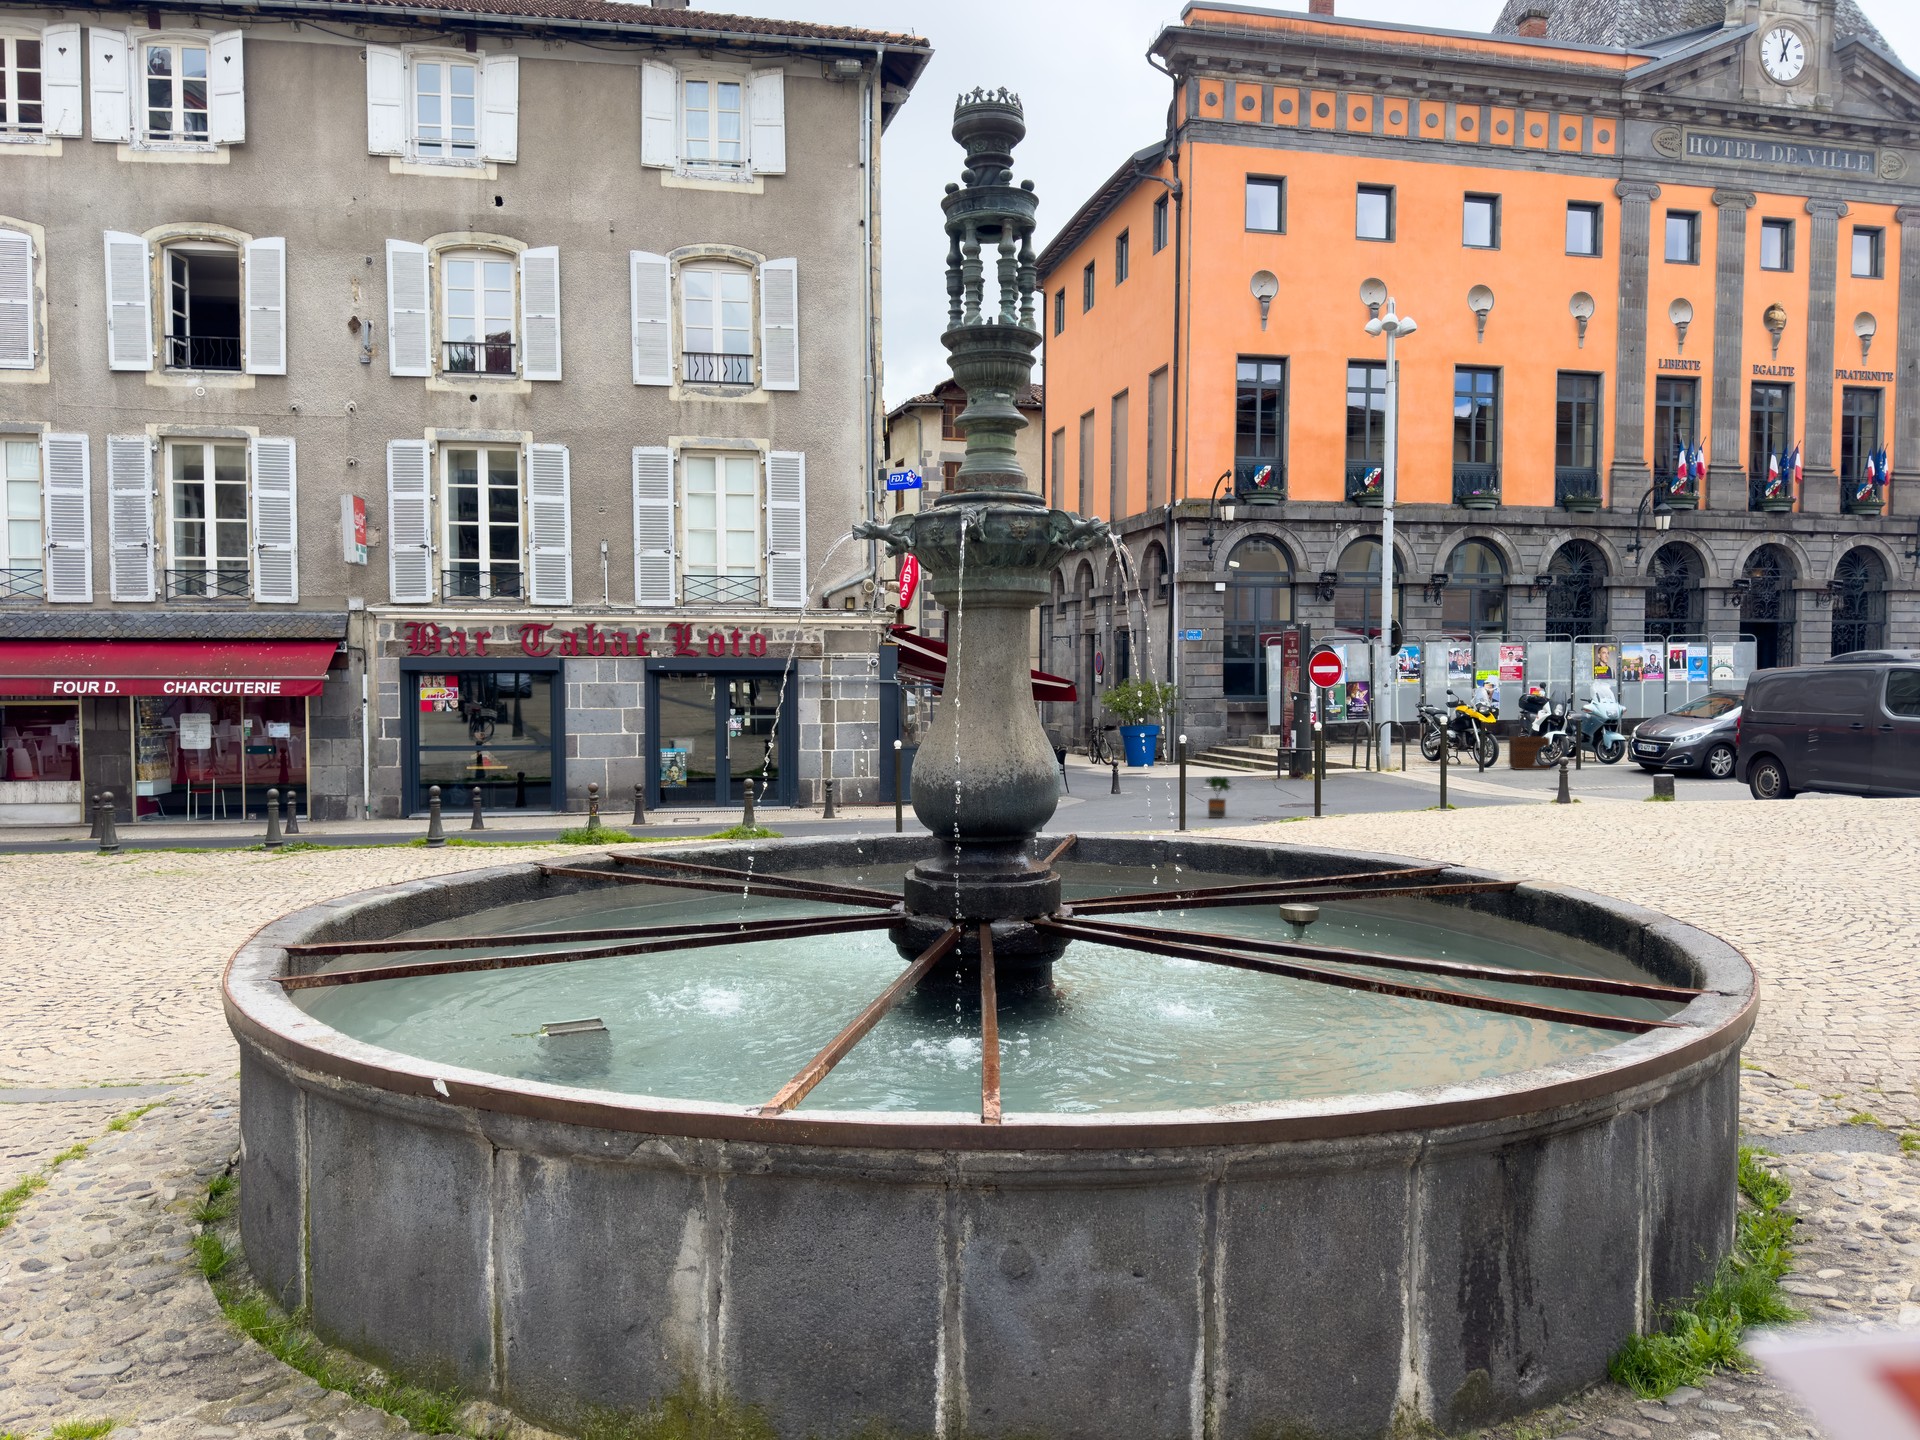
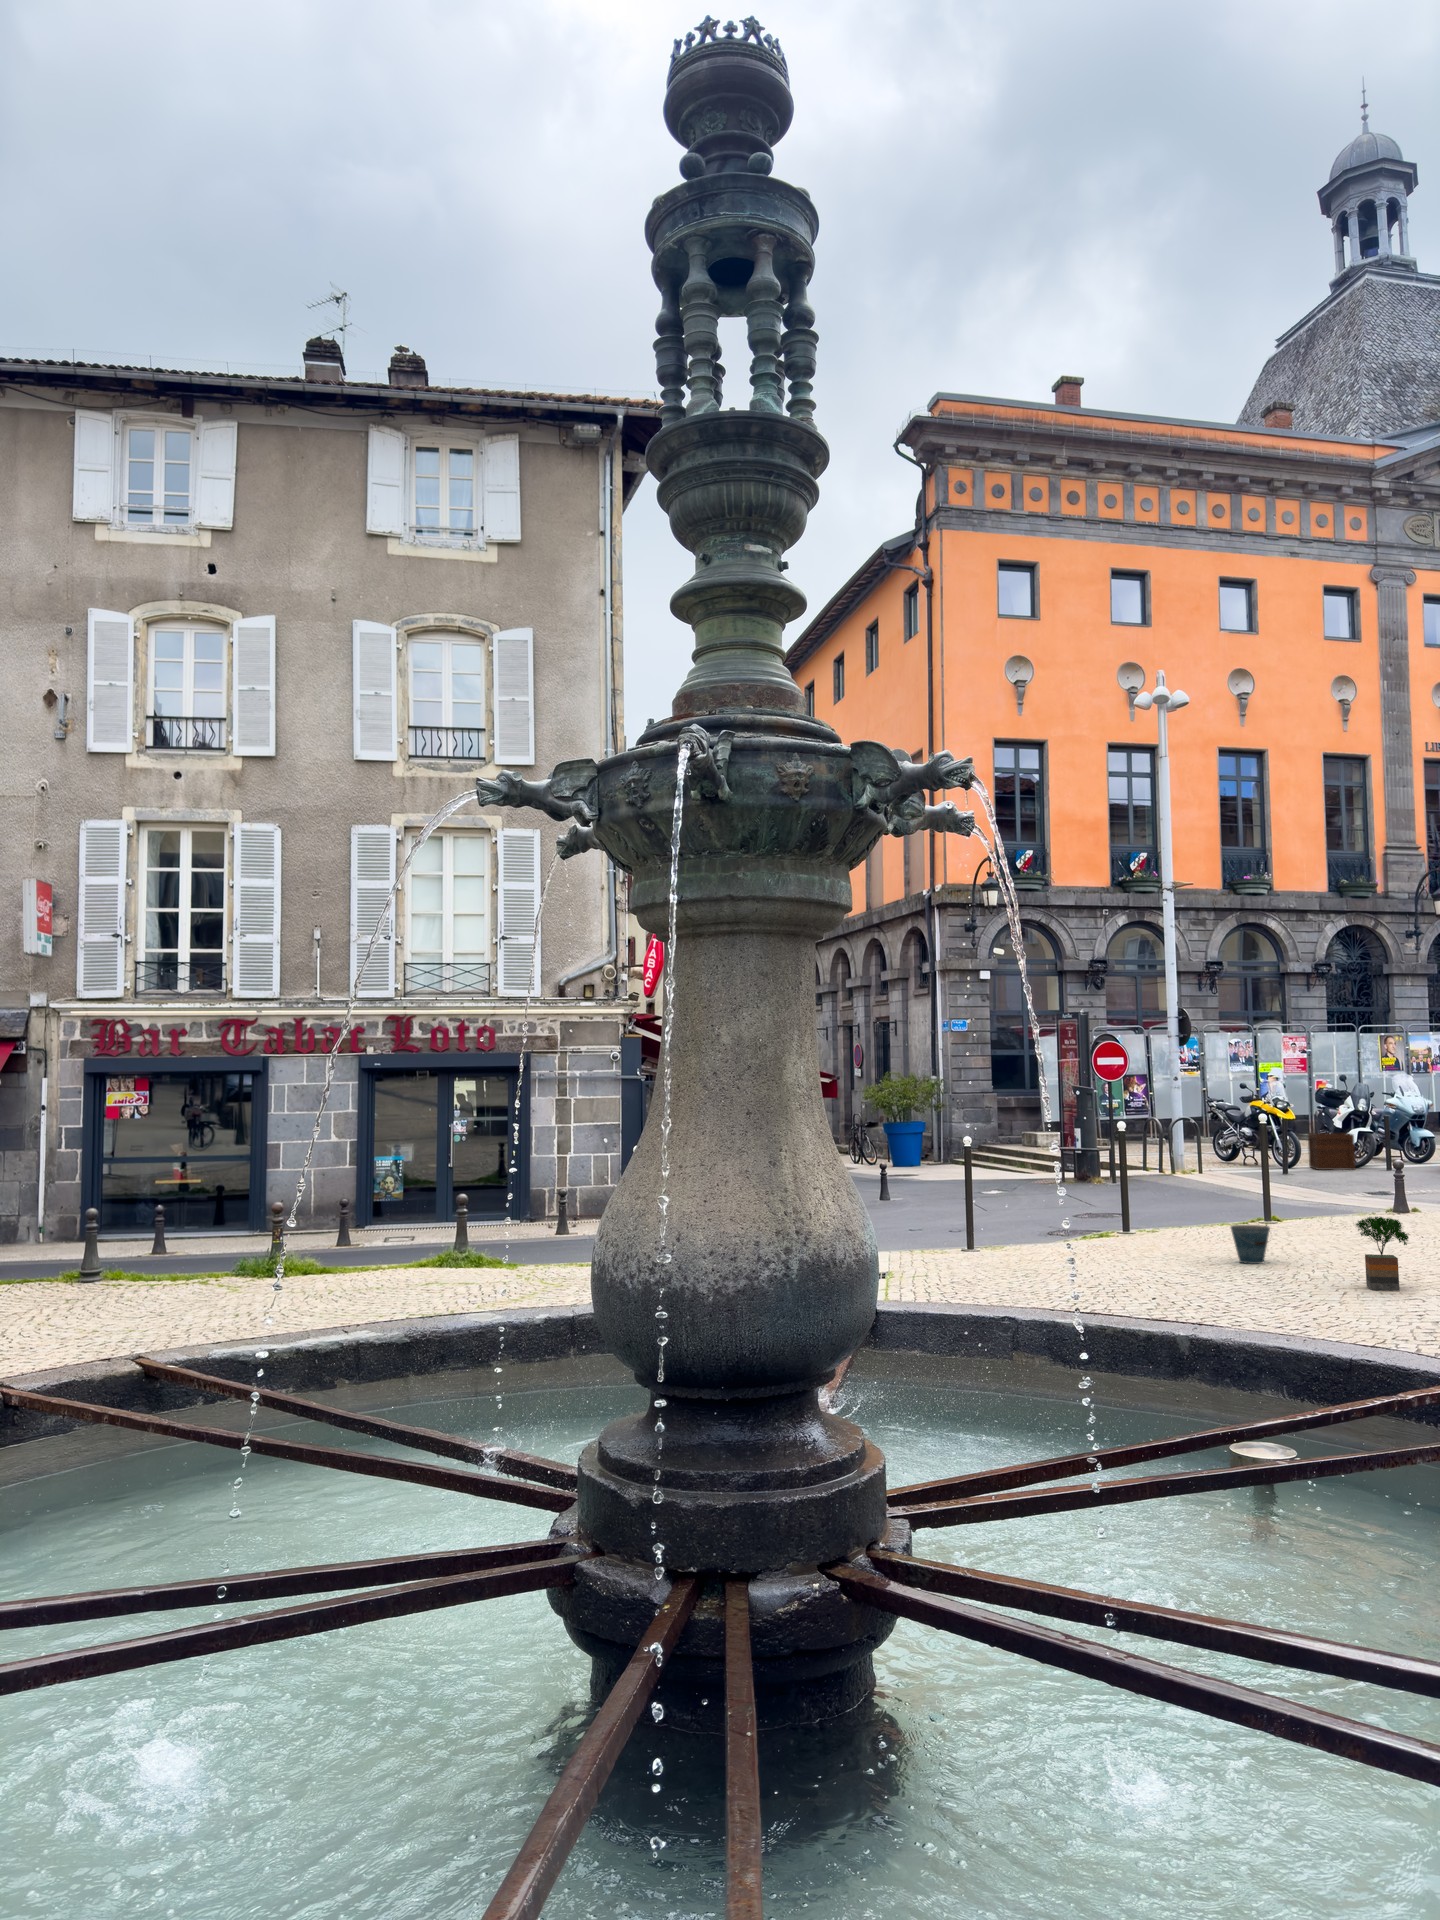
potted tree: present [1206,776,1230,818] -> present [1356,1217,1409,1291]
bucket: none [1391,806,1424,838] -> present [1231,1225,1270,1264]

